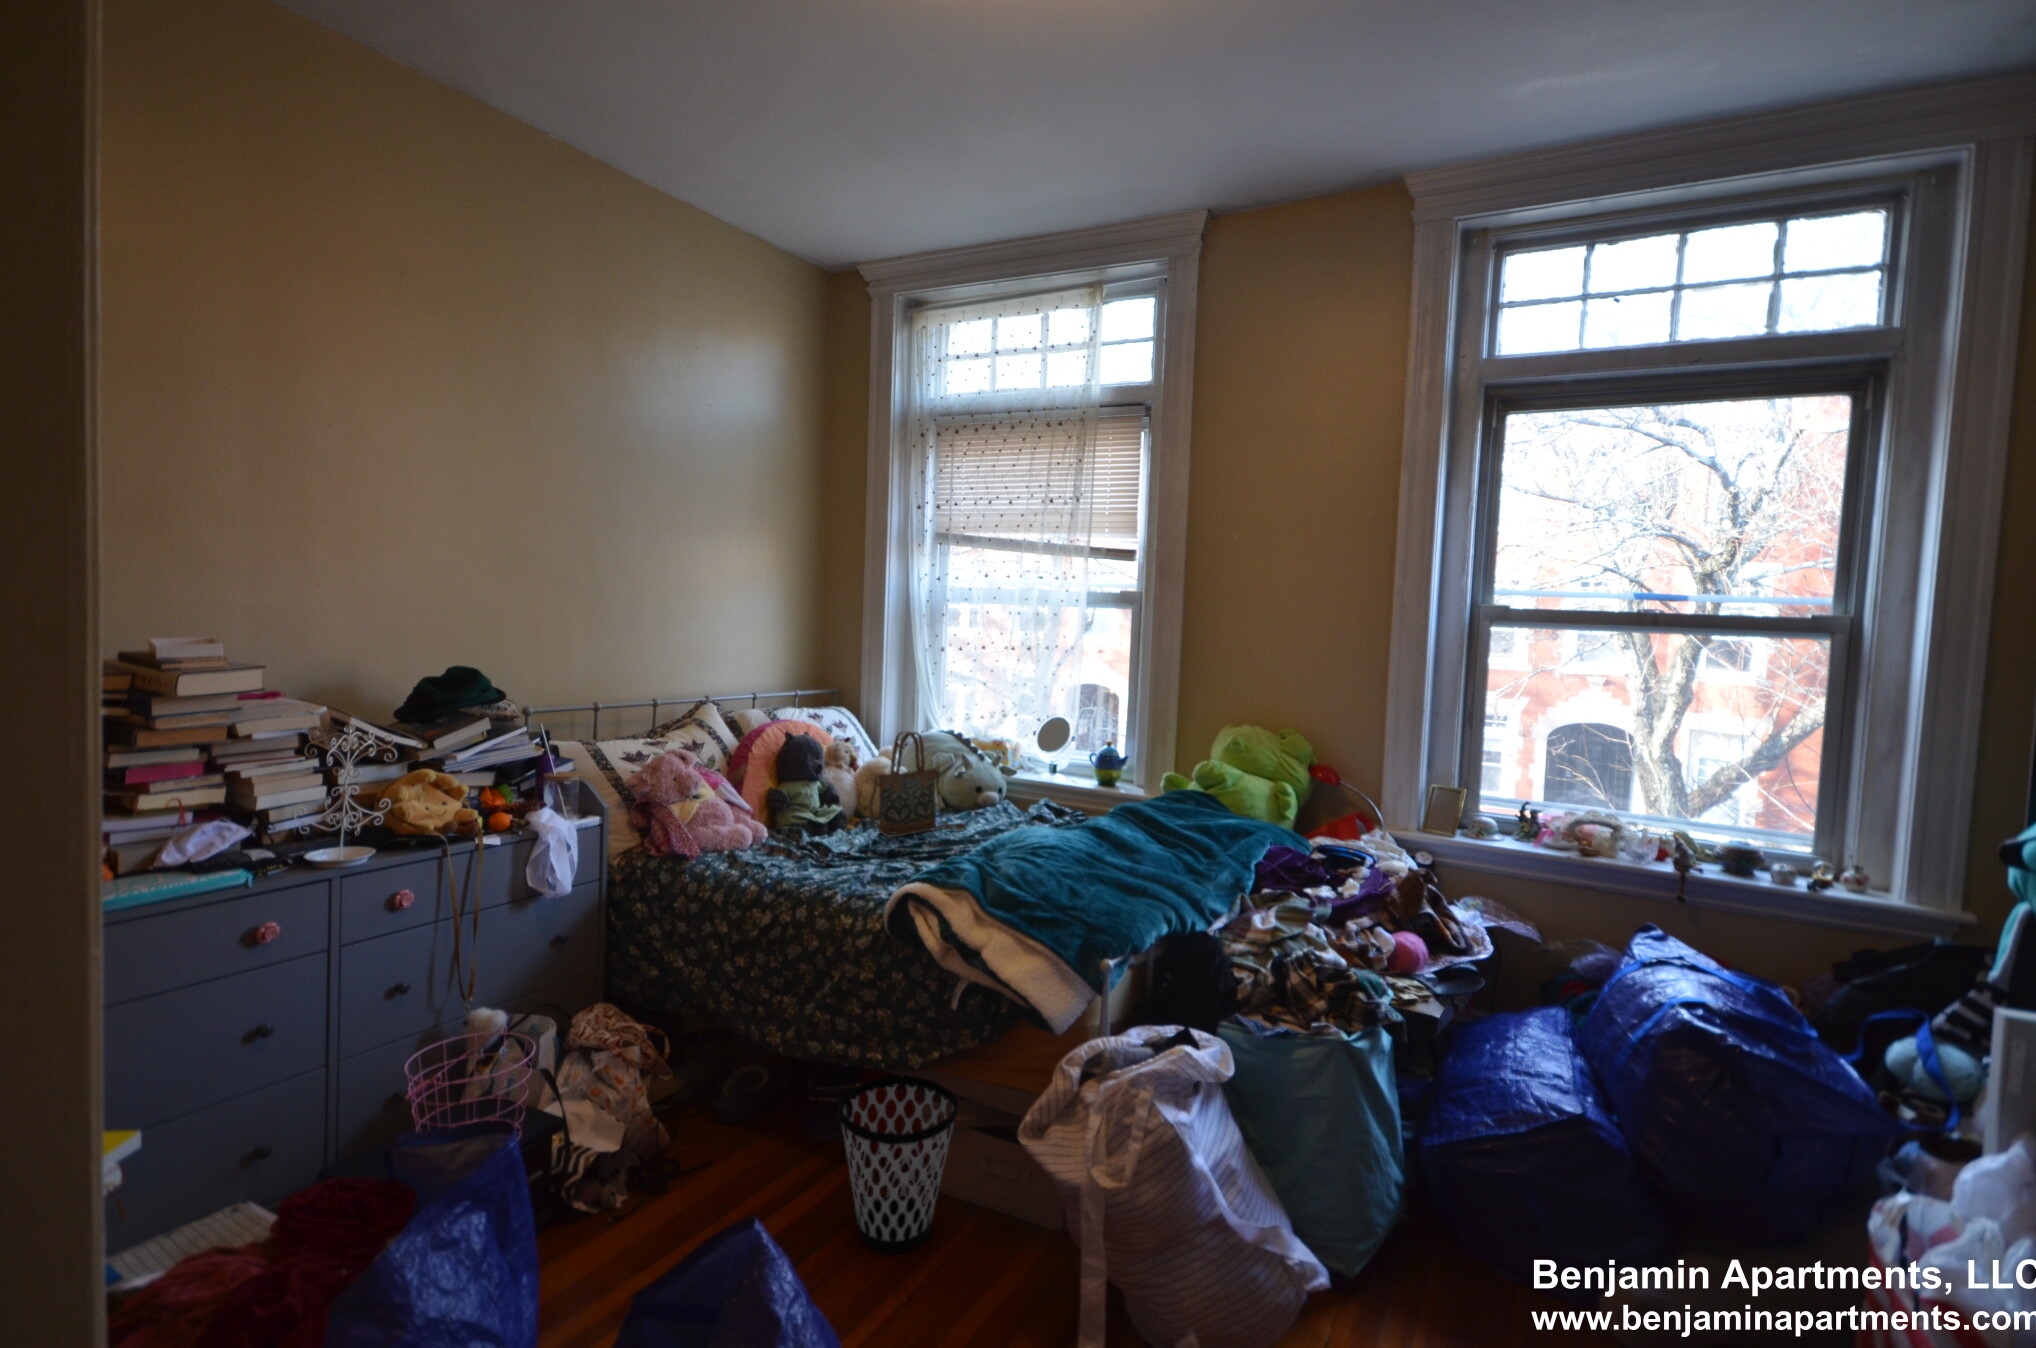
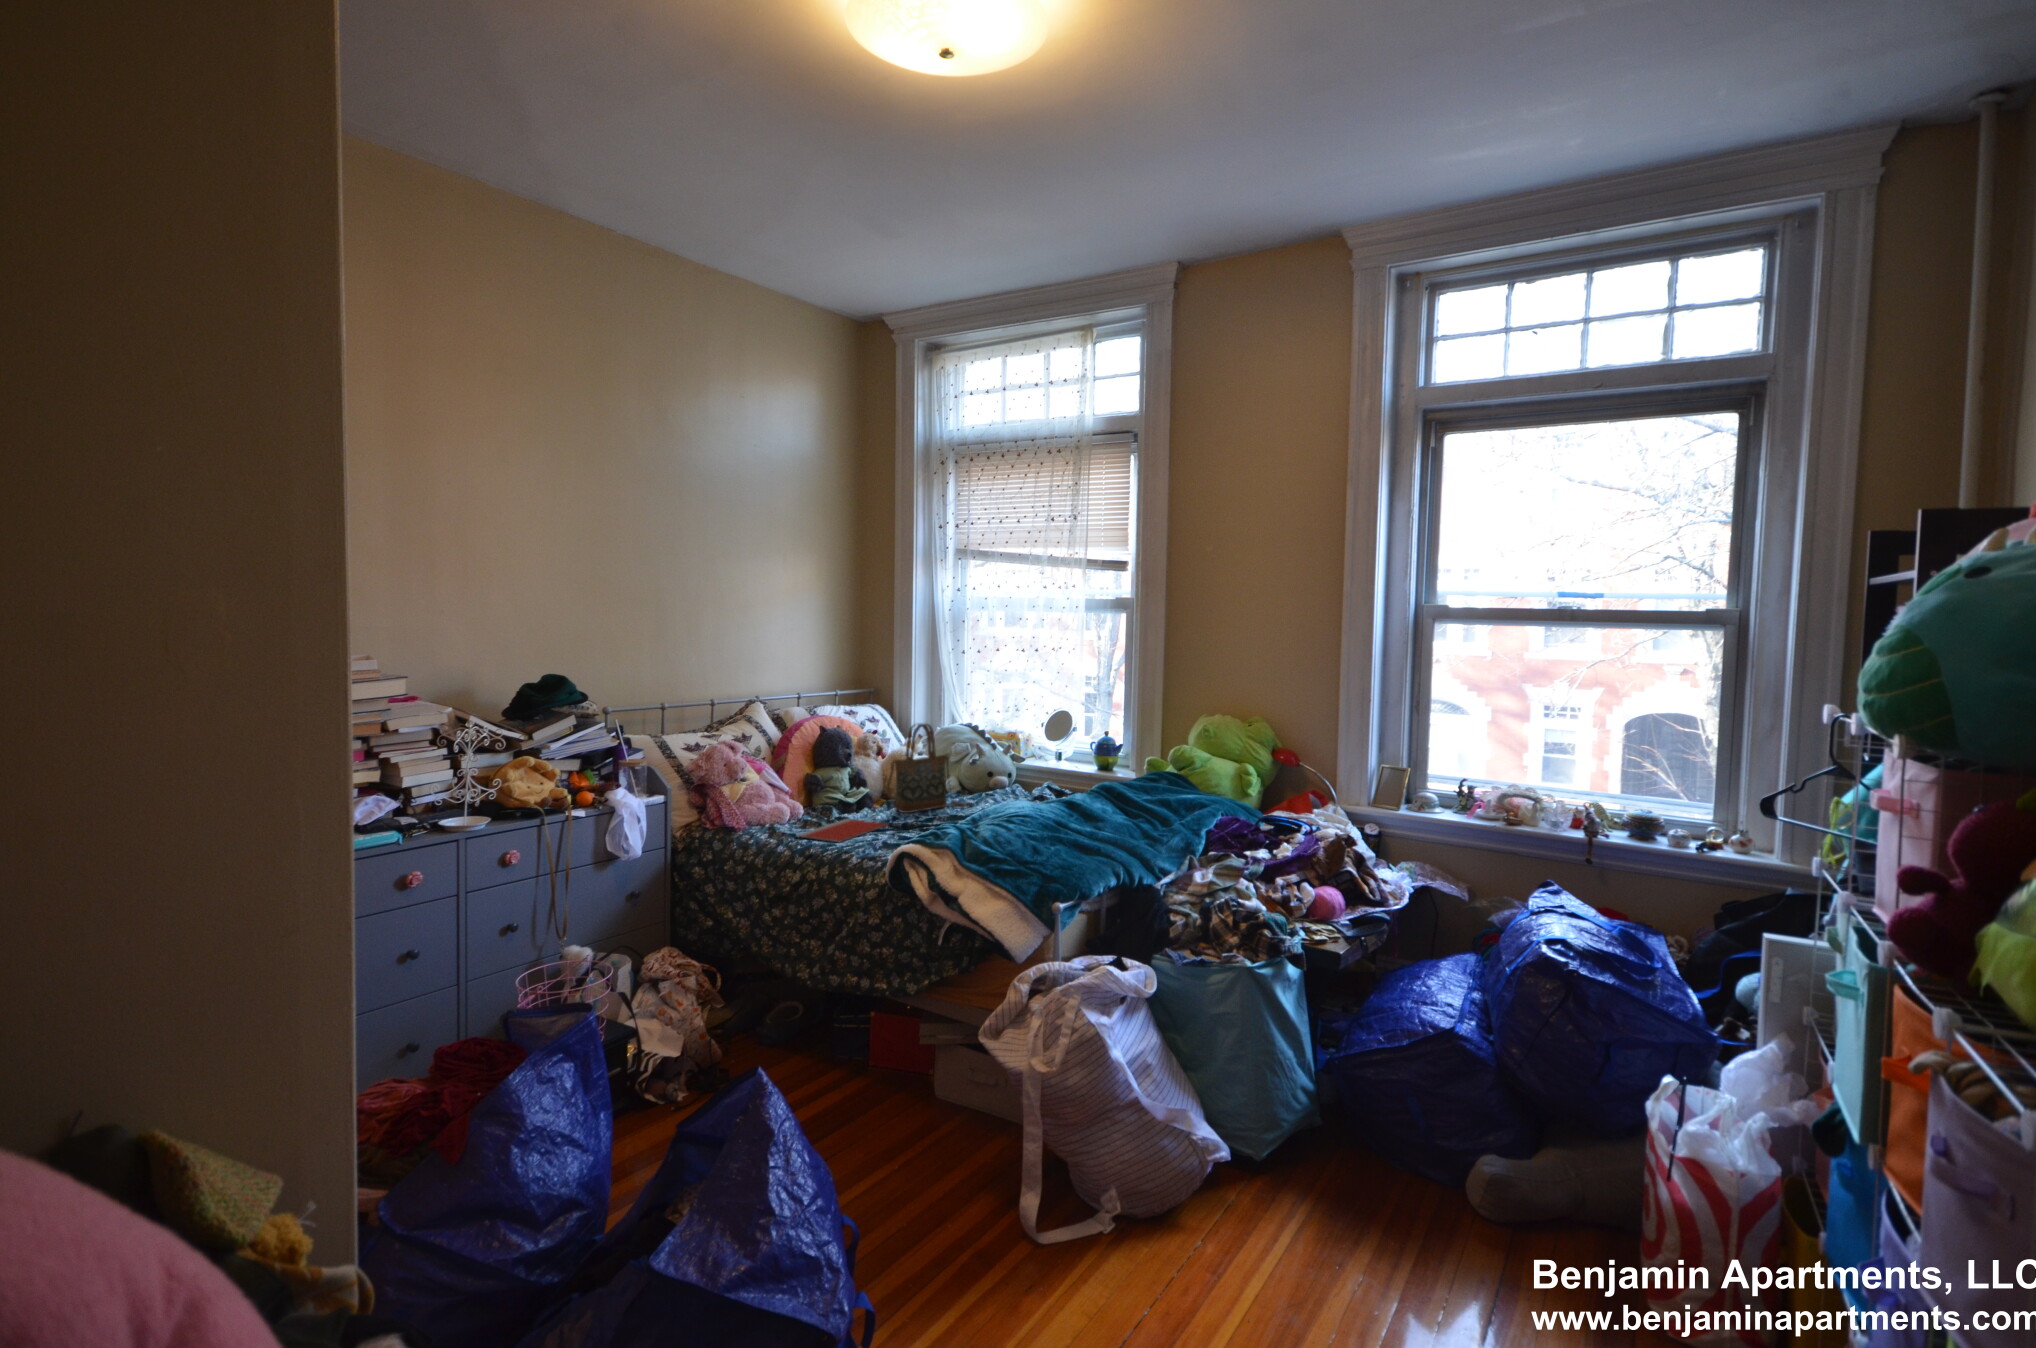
notebook: none [764,844,874,876] -> present [797,819,888,842]
wastebasket: present [838,1075,959,1254] -> none [847,999,943,1134]

